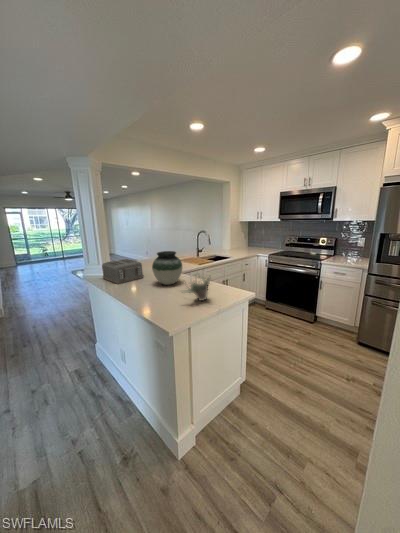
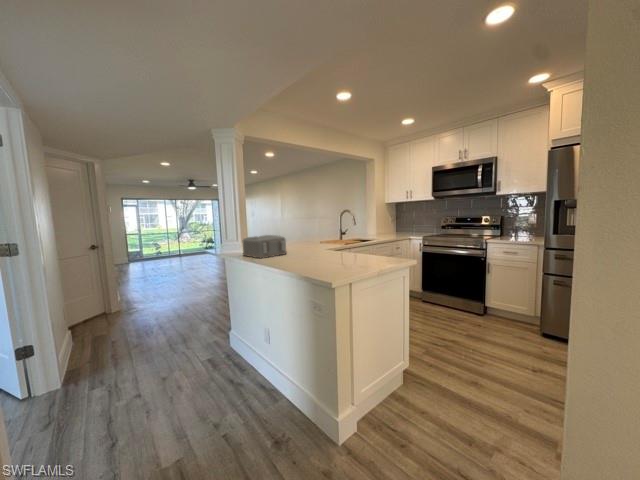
vase: present [152,251,182,285] -> none [299,222,332,258]
succulent plant: present [183,276,210,301] -> none [335,230,368,266]

